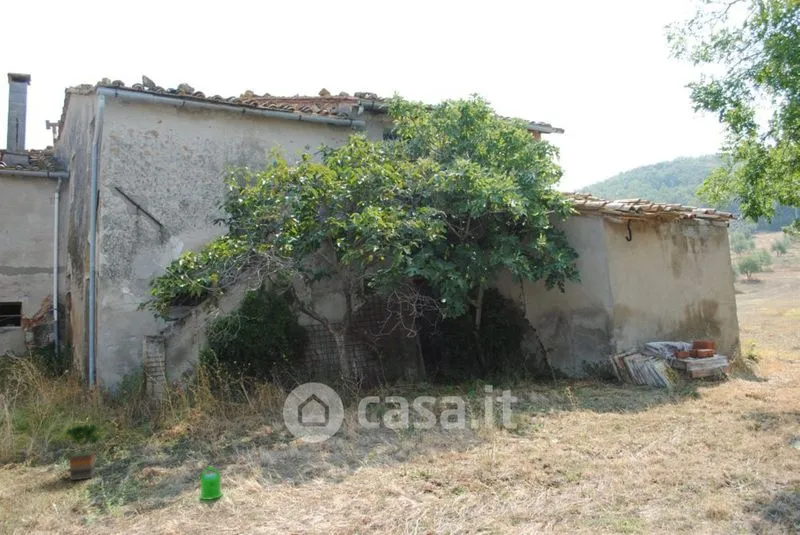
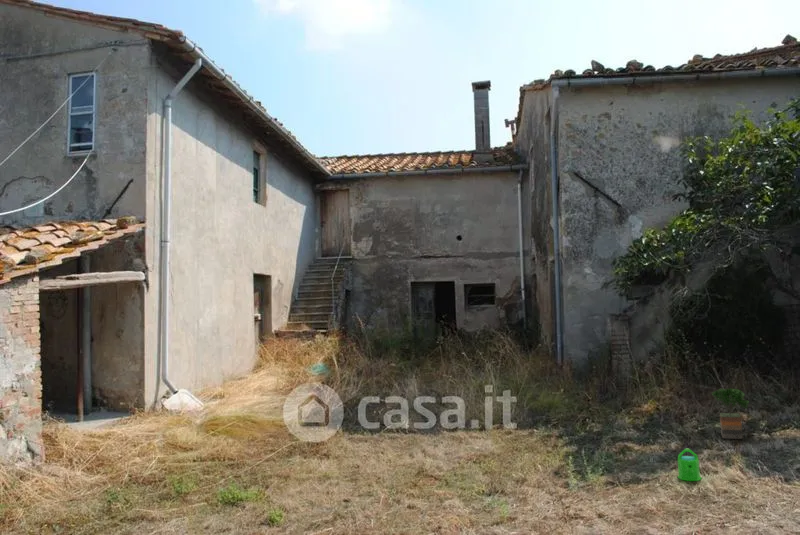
potted tree: present [65,424,102,480] -> present [713,389,748,439]

